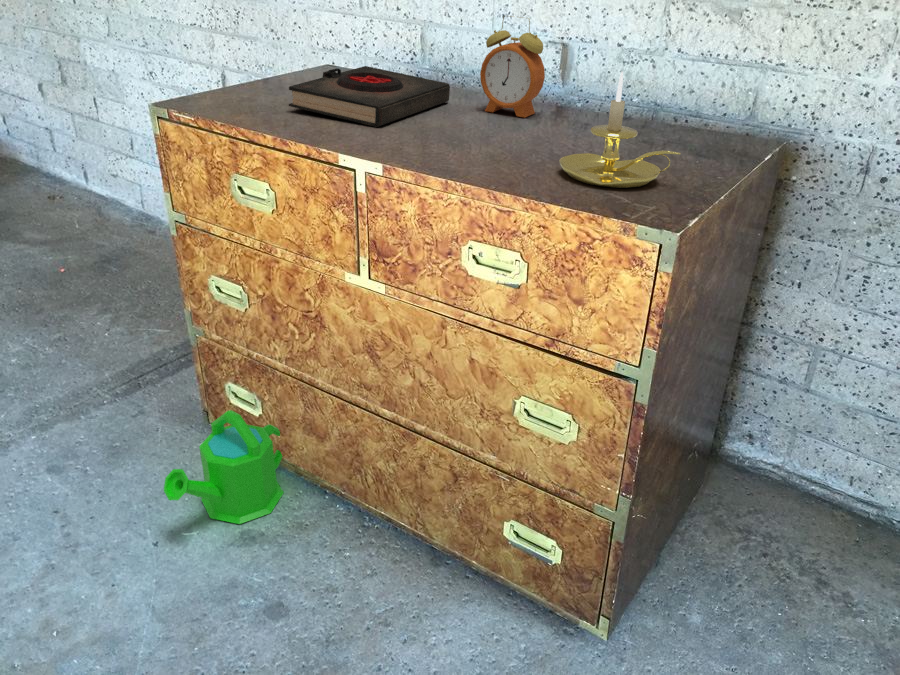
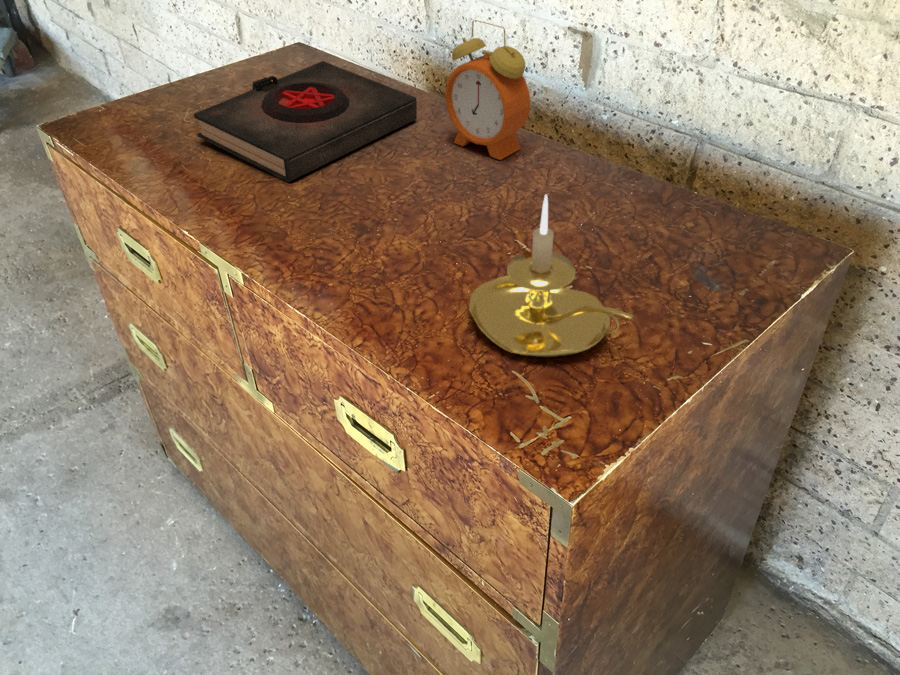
watering can: present [164,410,284,524] -> none [75,479,238,598]

